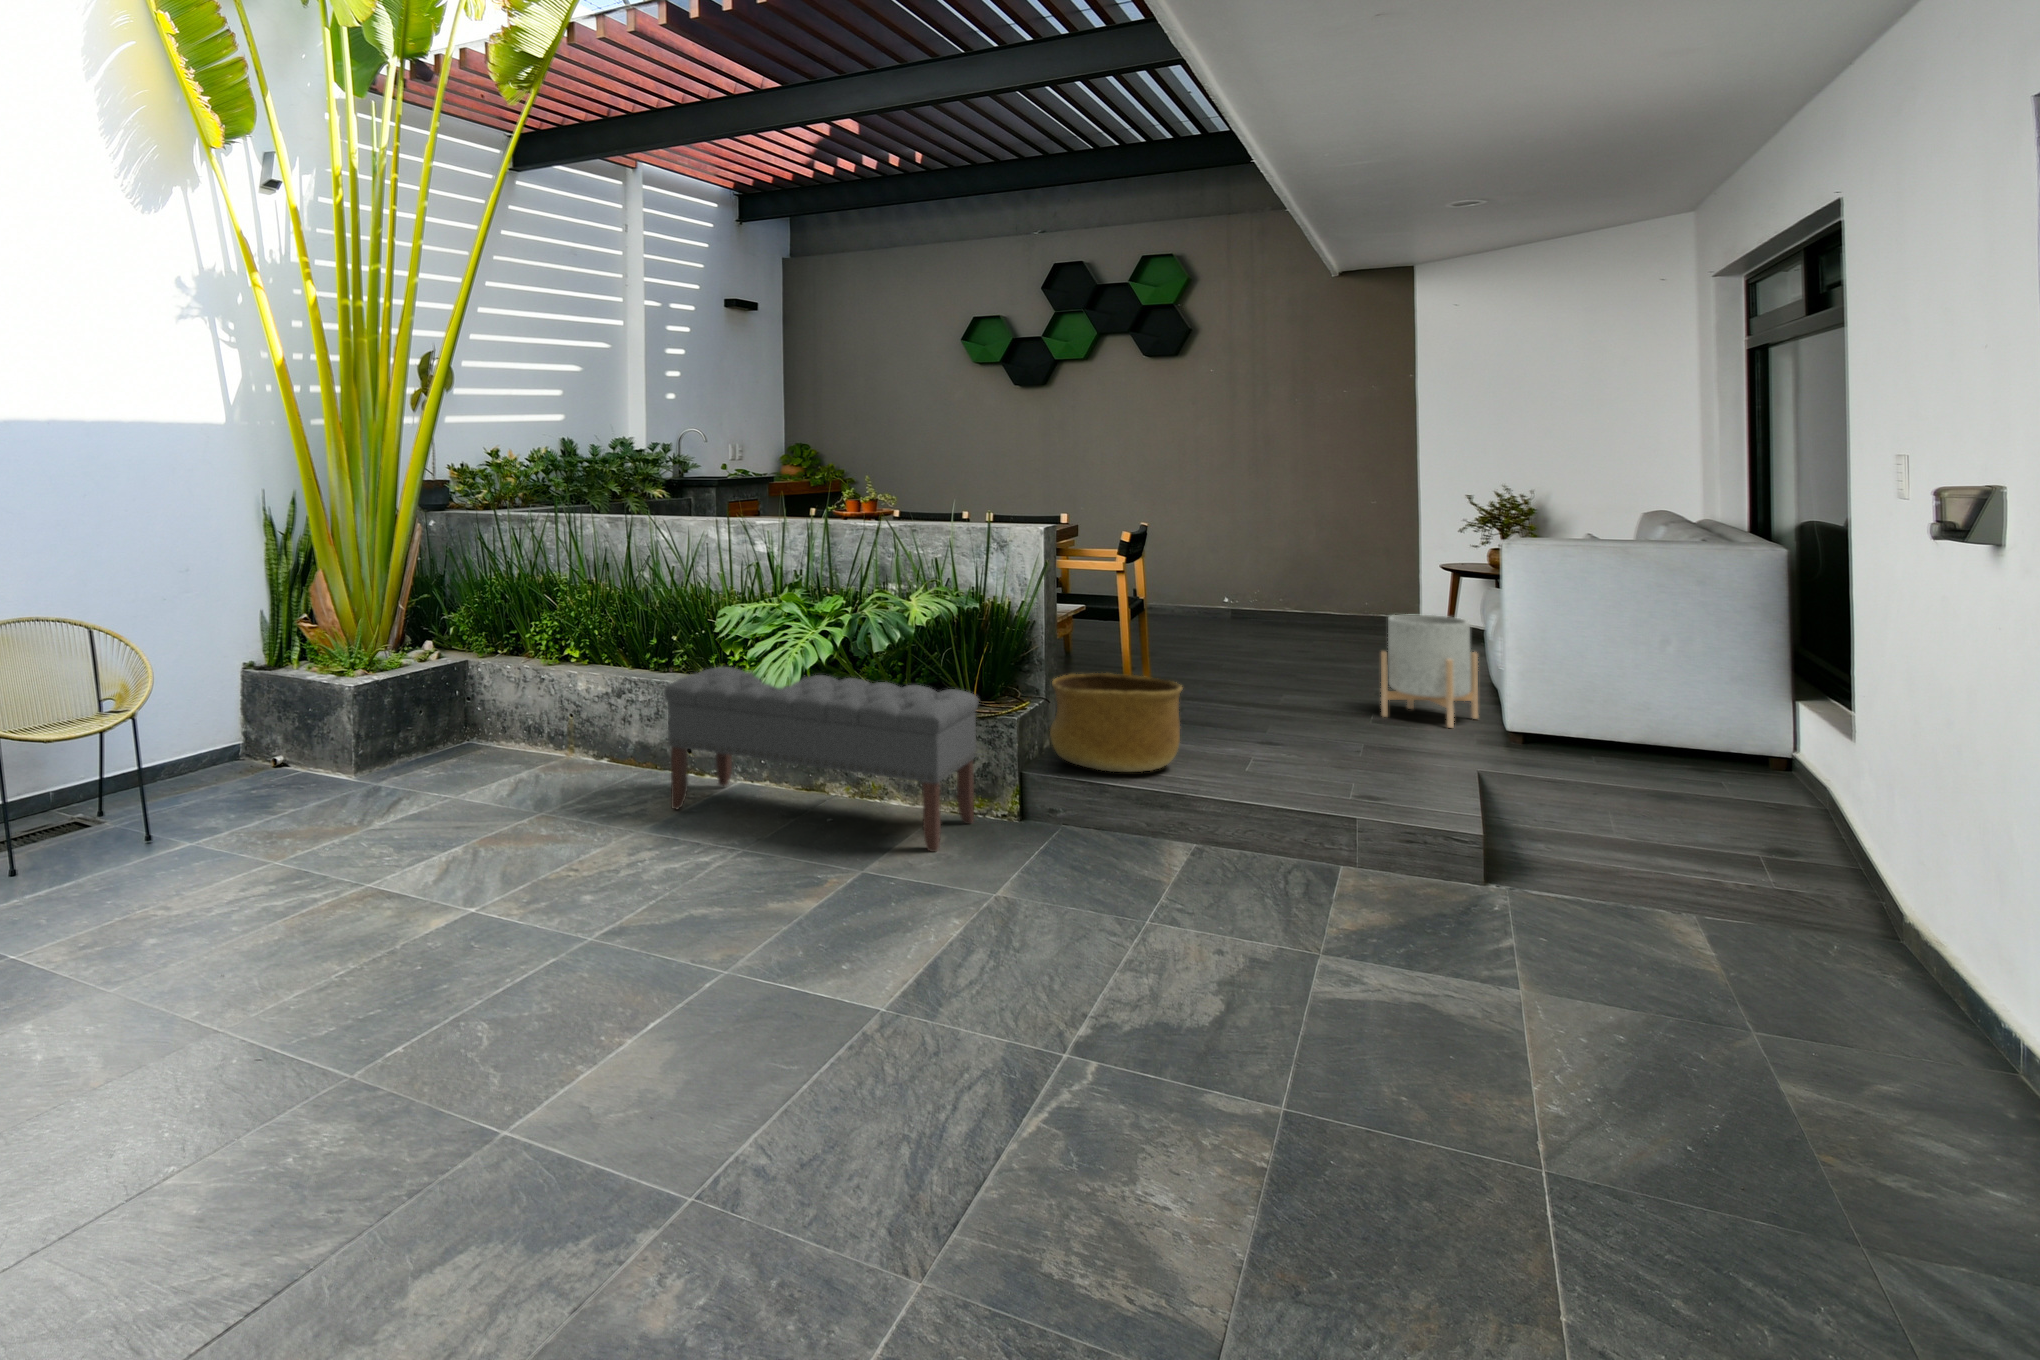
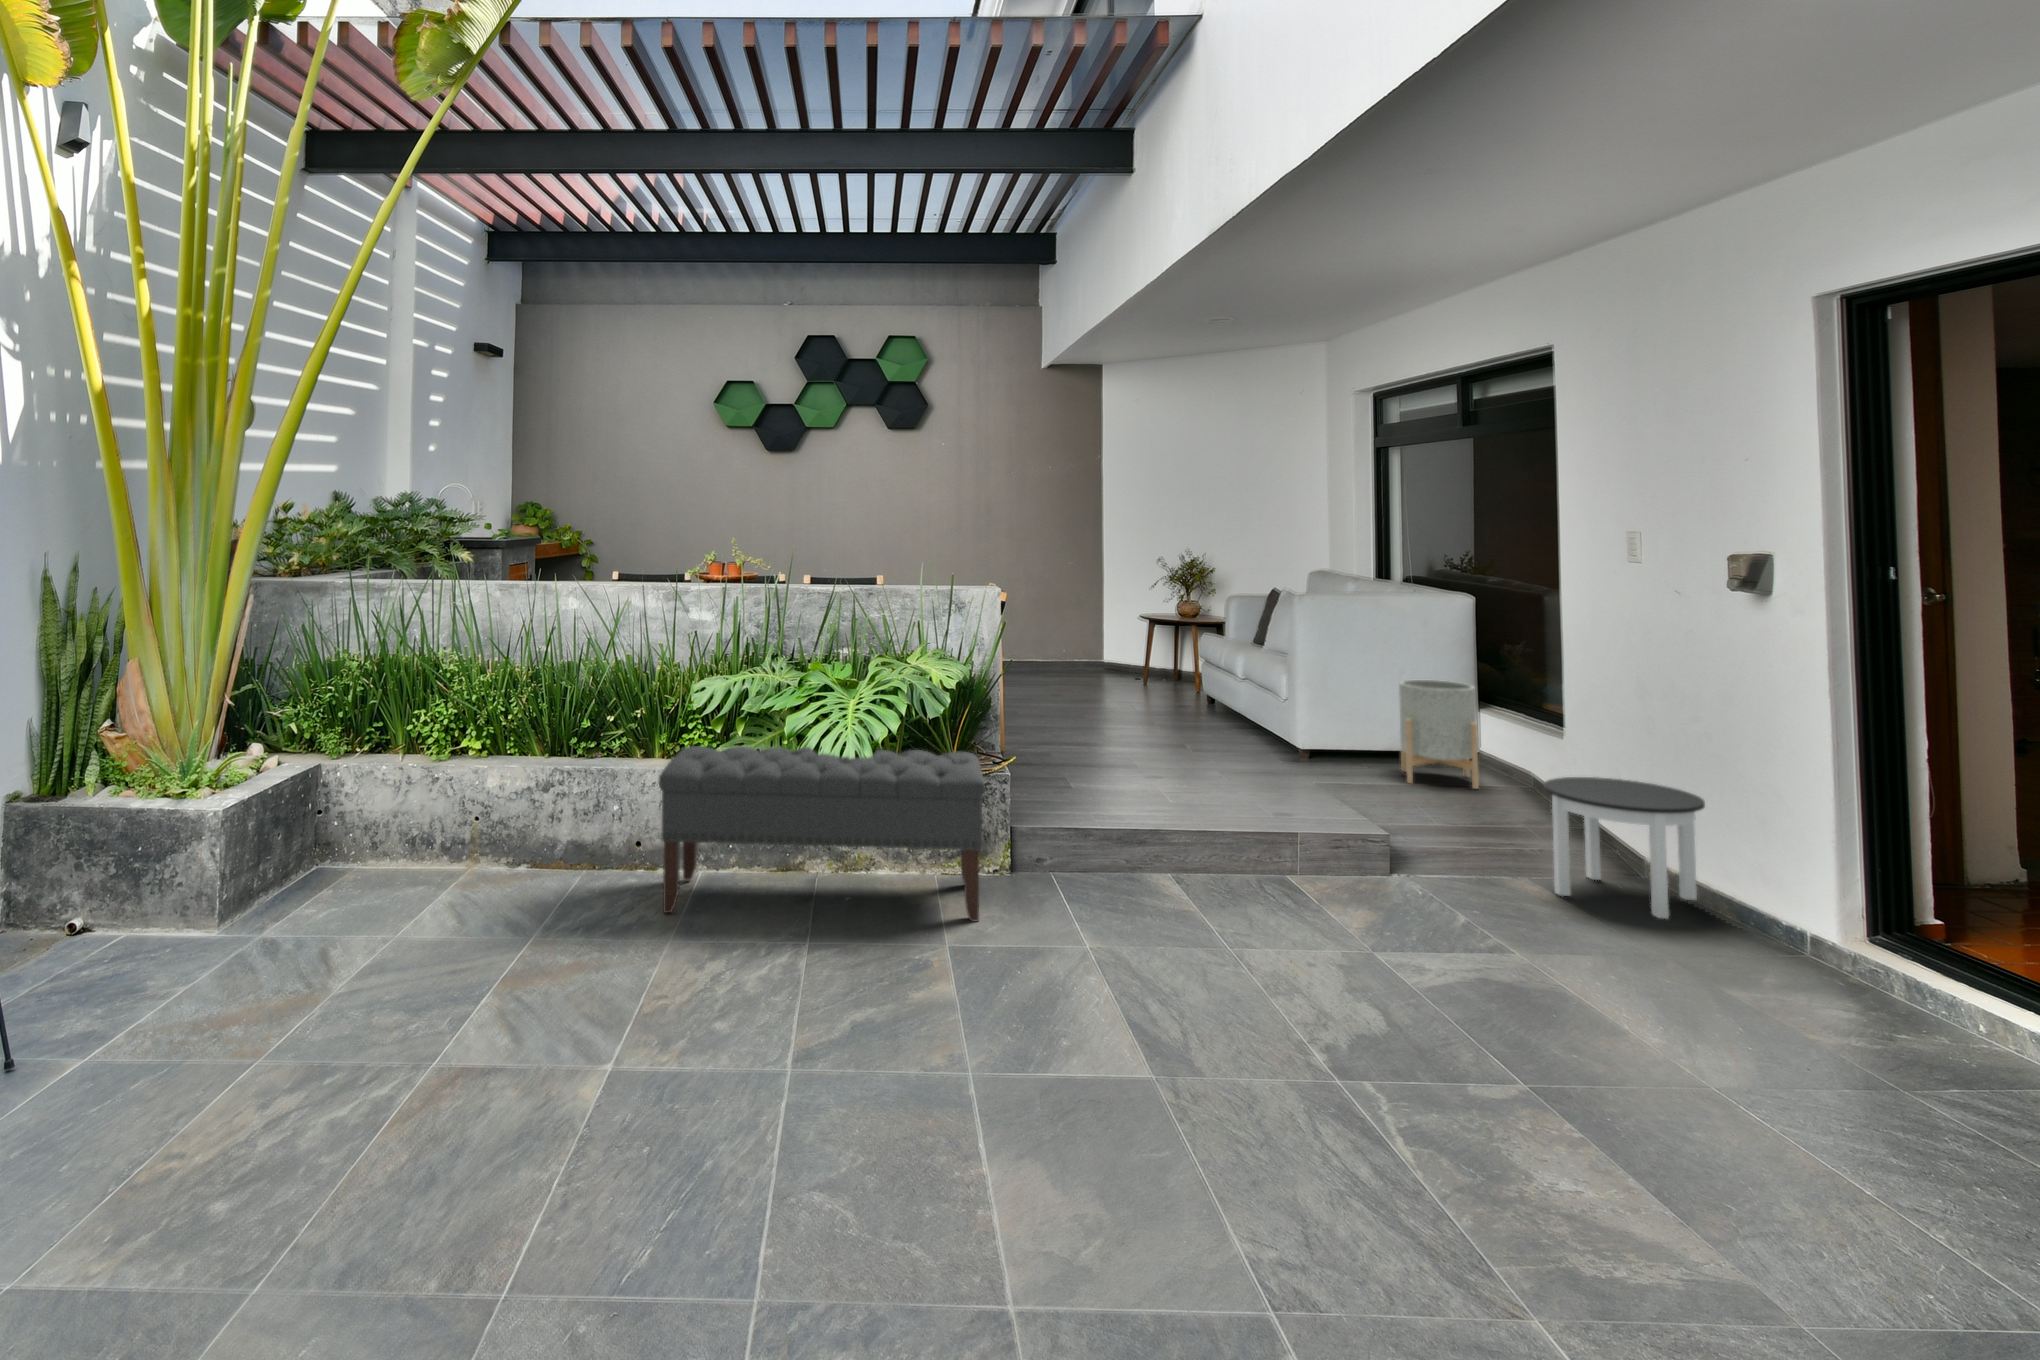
planter: present [1381,614,1478,728] -> present [1399,680,1479,789]
basket: present [1050,673,1182,772] -> none [1005,725,1130,819]
round table: none [1670,781,1900,969] -> present [1544,777,1705,918]

